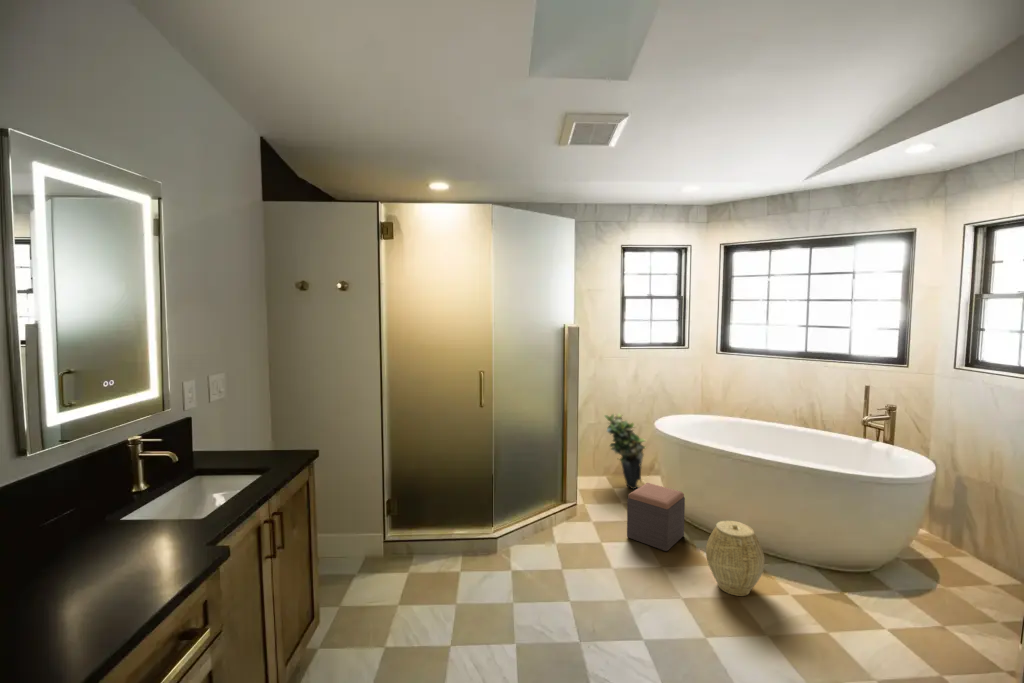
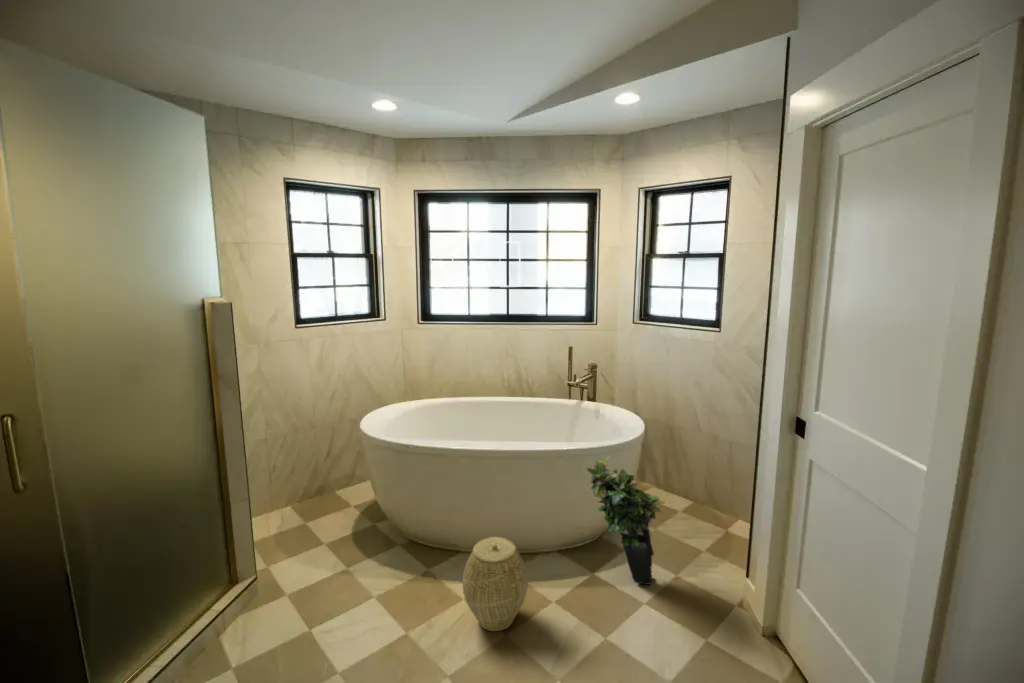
potted plant: present [605,414,645,489] -> present [586,455,665,585]
footstool: present [627,483,685,551] -> none [344,513,419,601]

